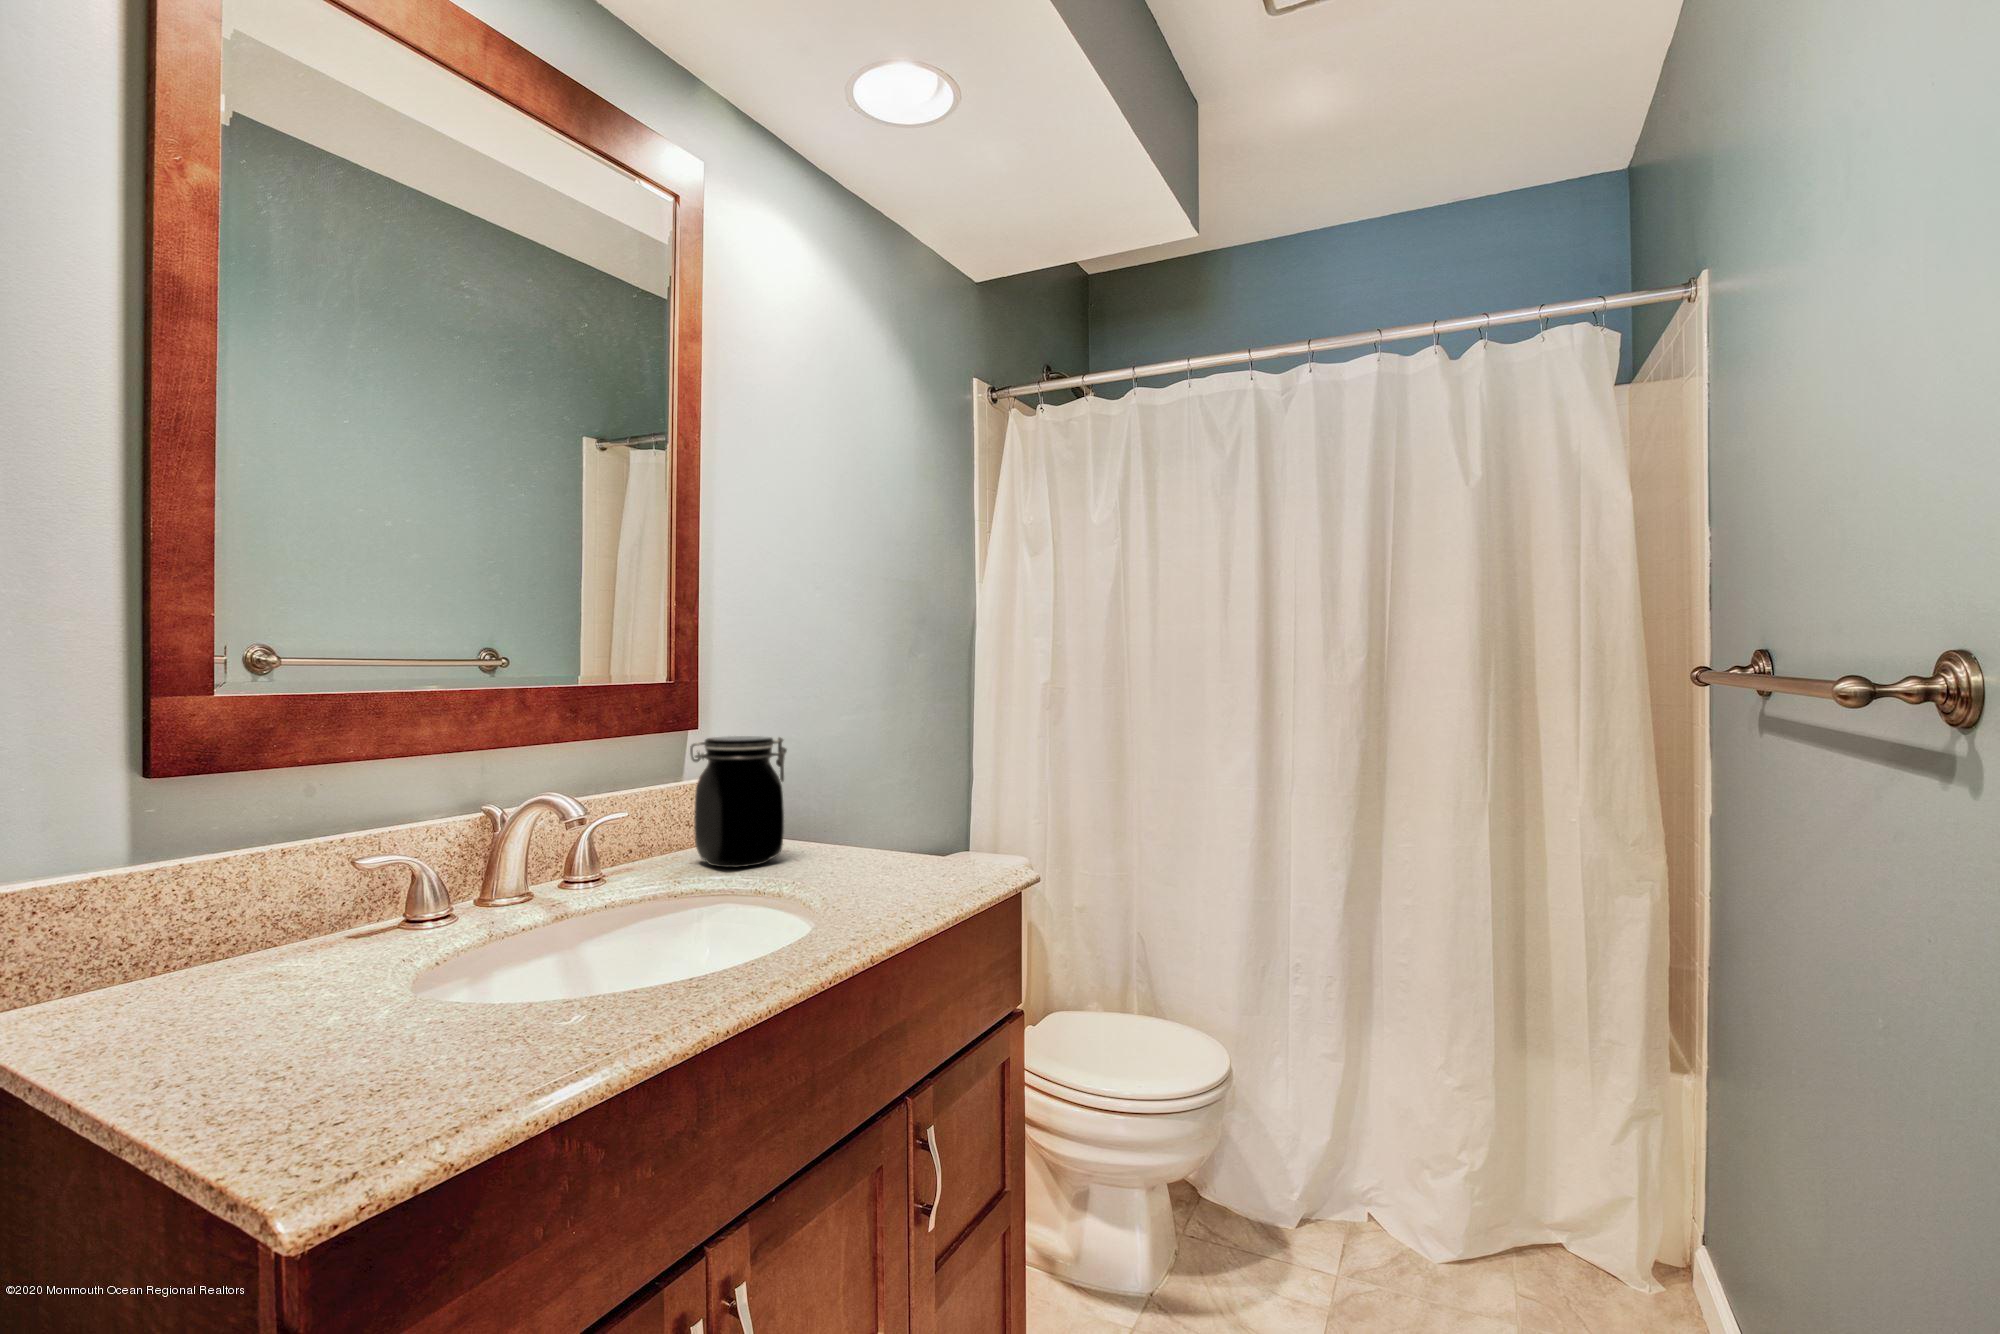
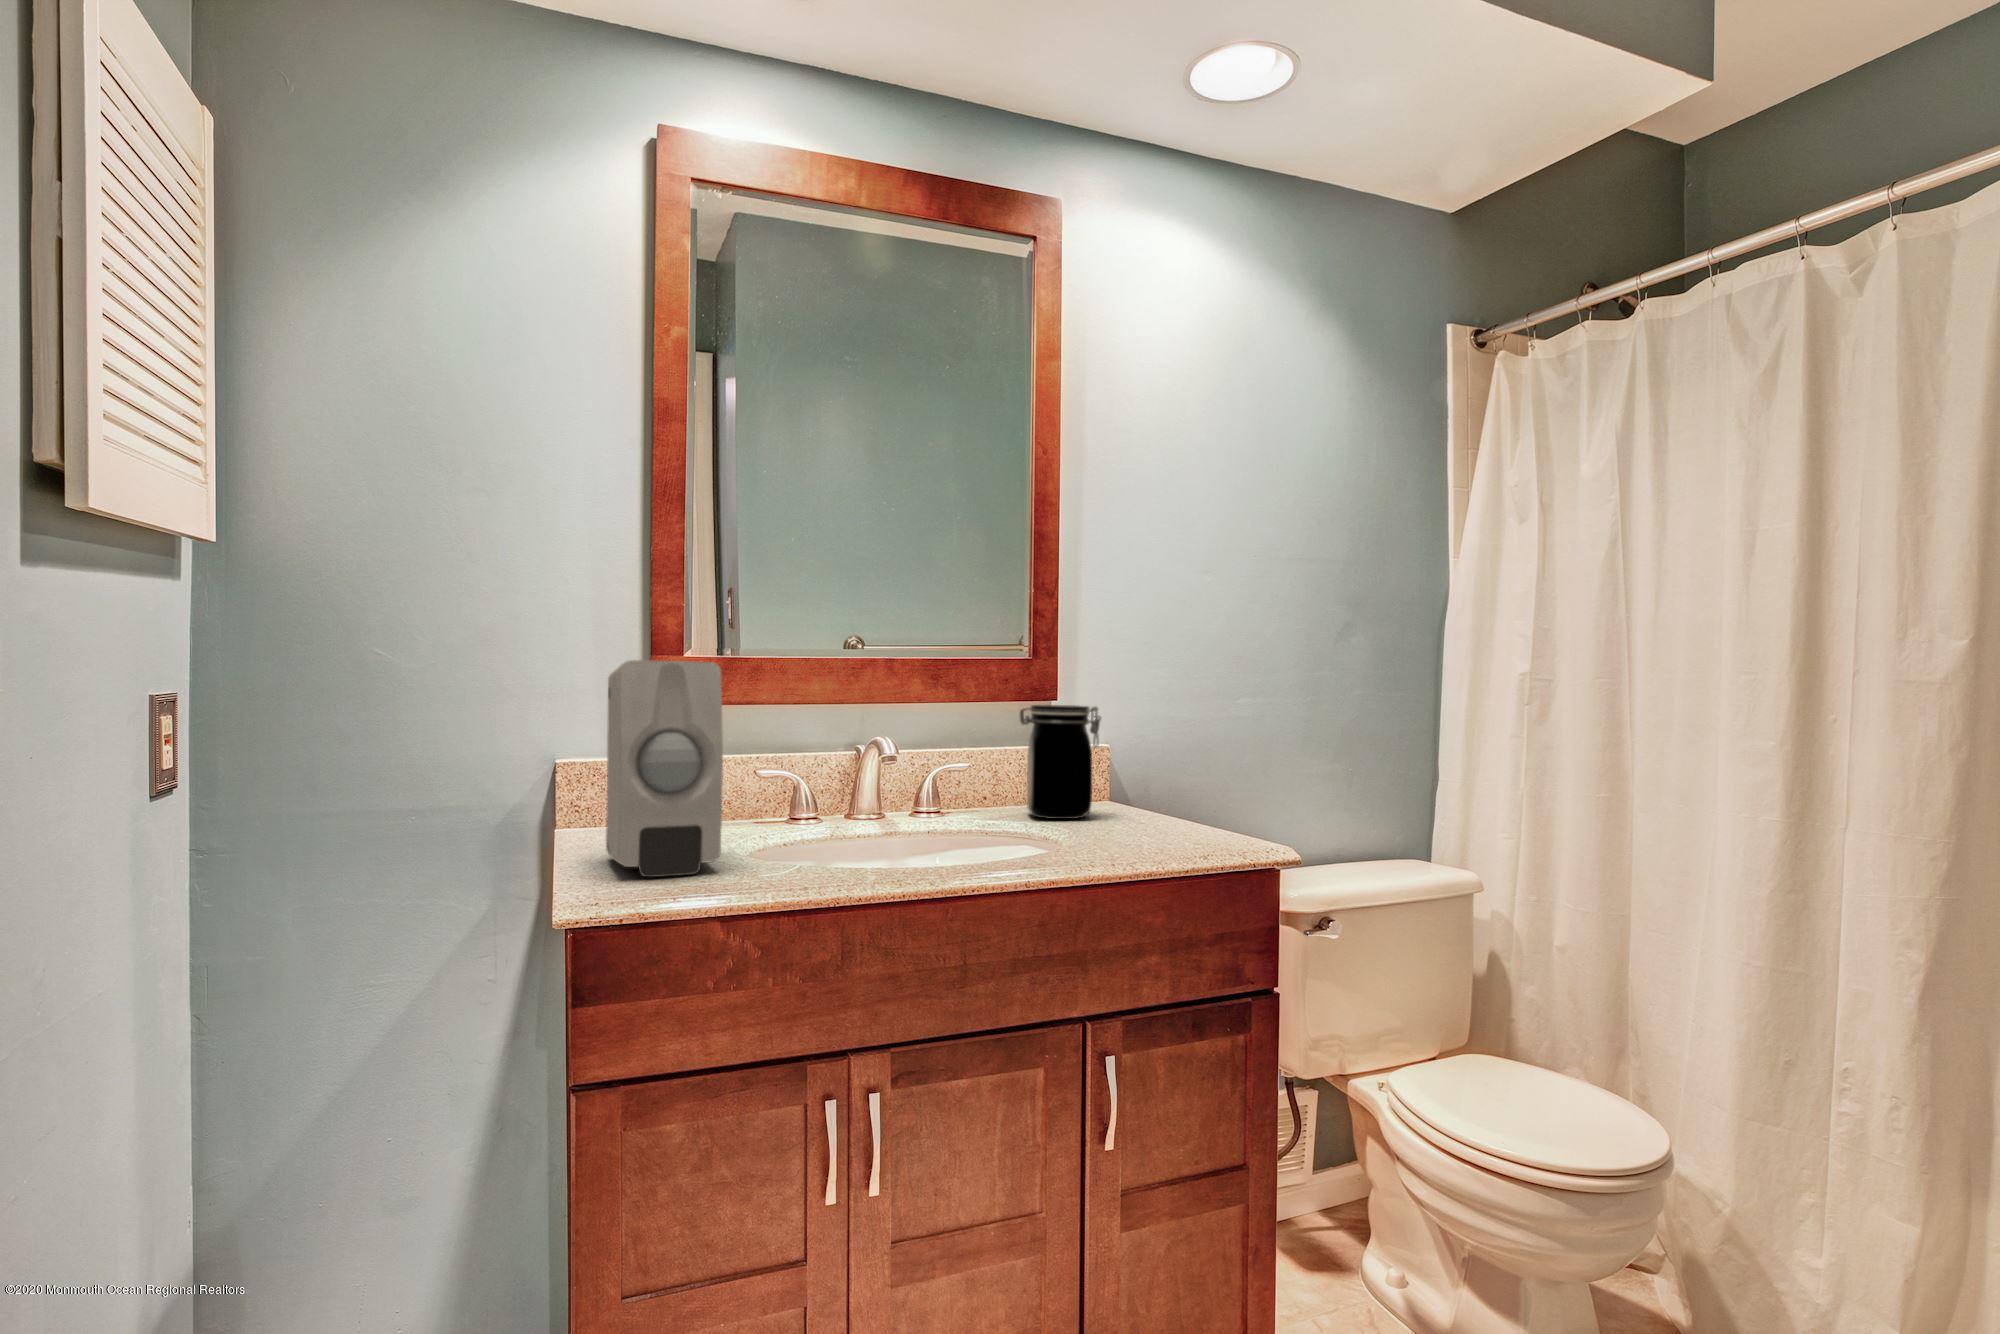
soap dispenser: none [185,723,480,1088] -> present [606,660,723,877]

